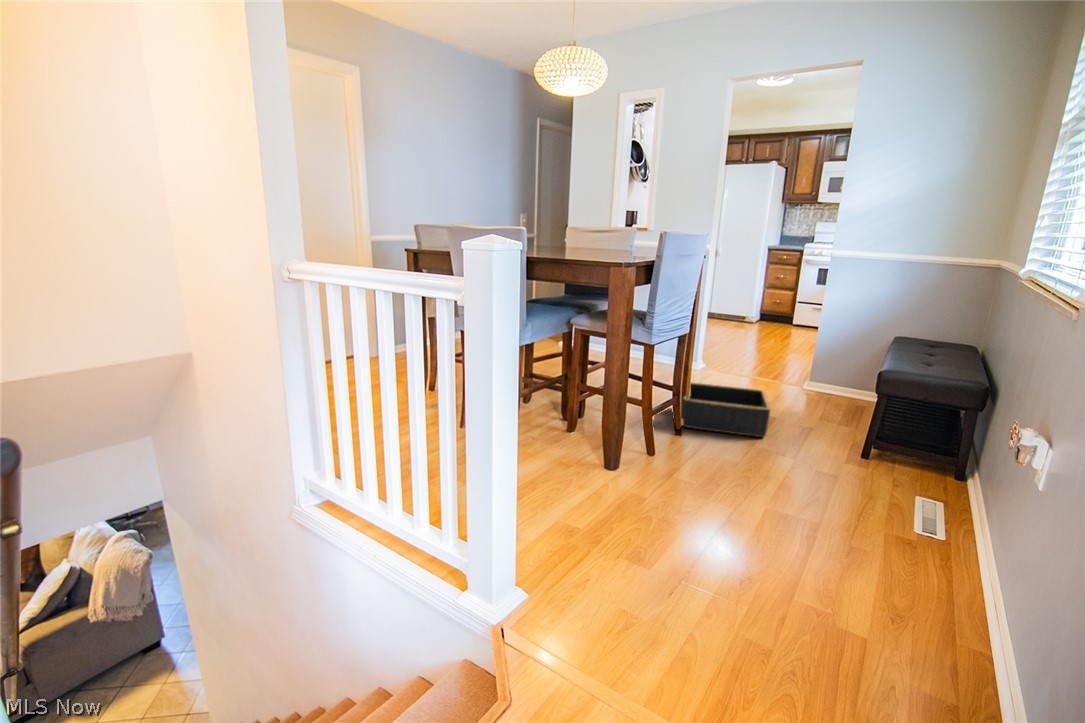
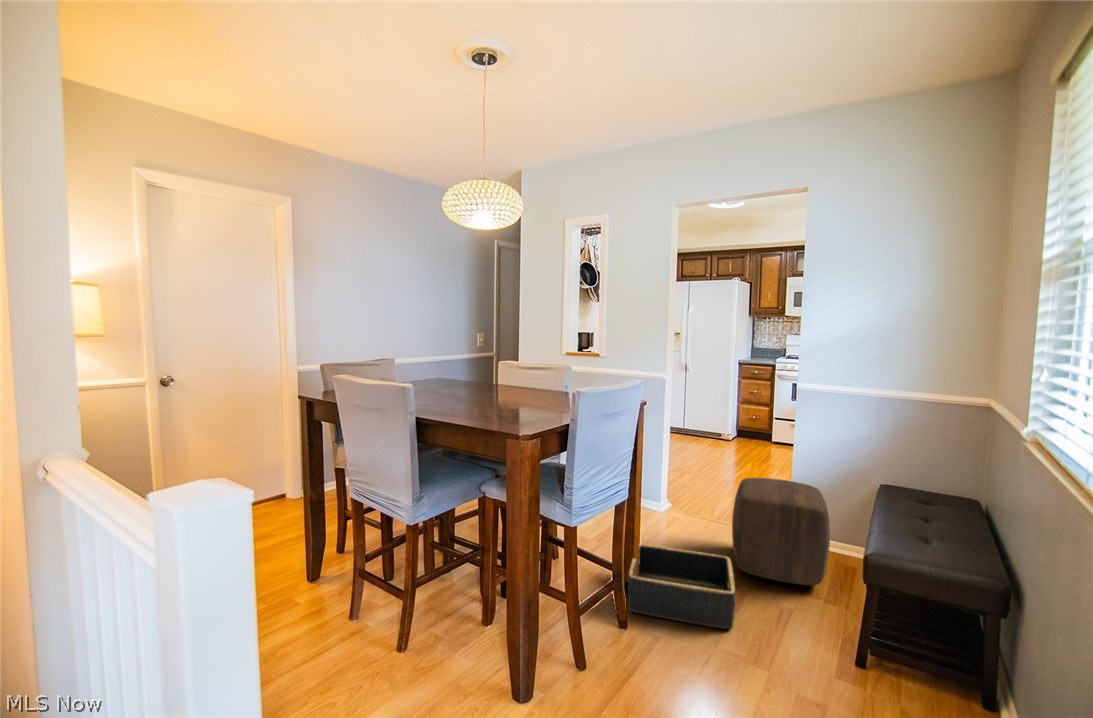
ottoman: none [764,333,849,413] -> present [732,478,830,585]

